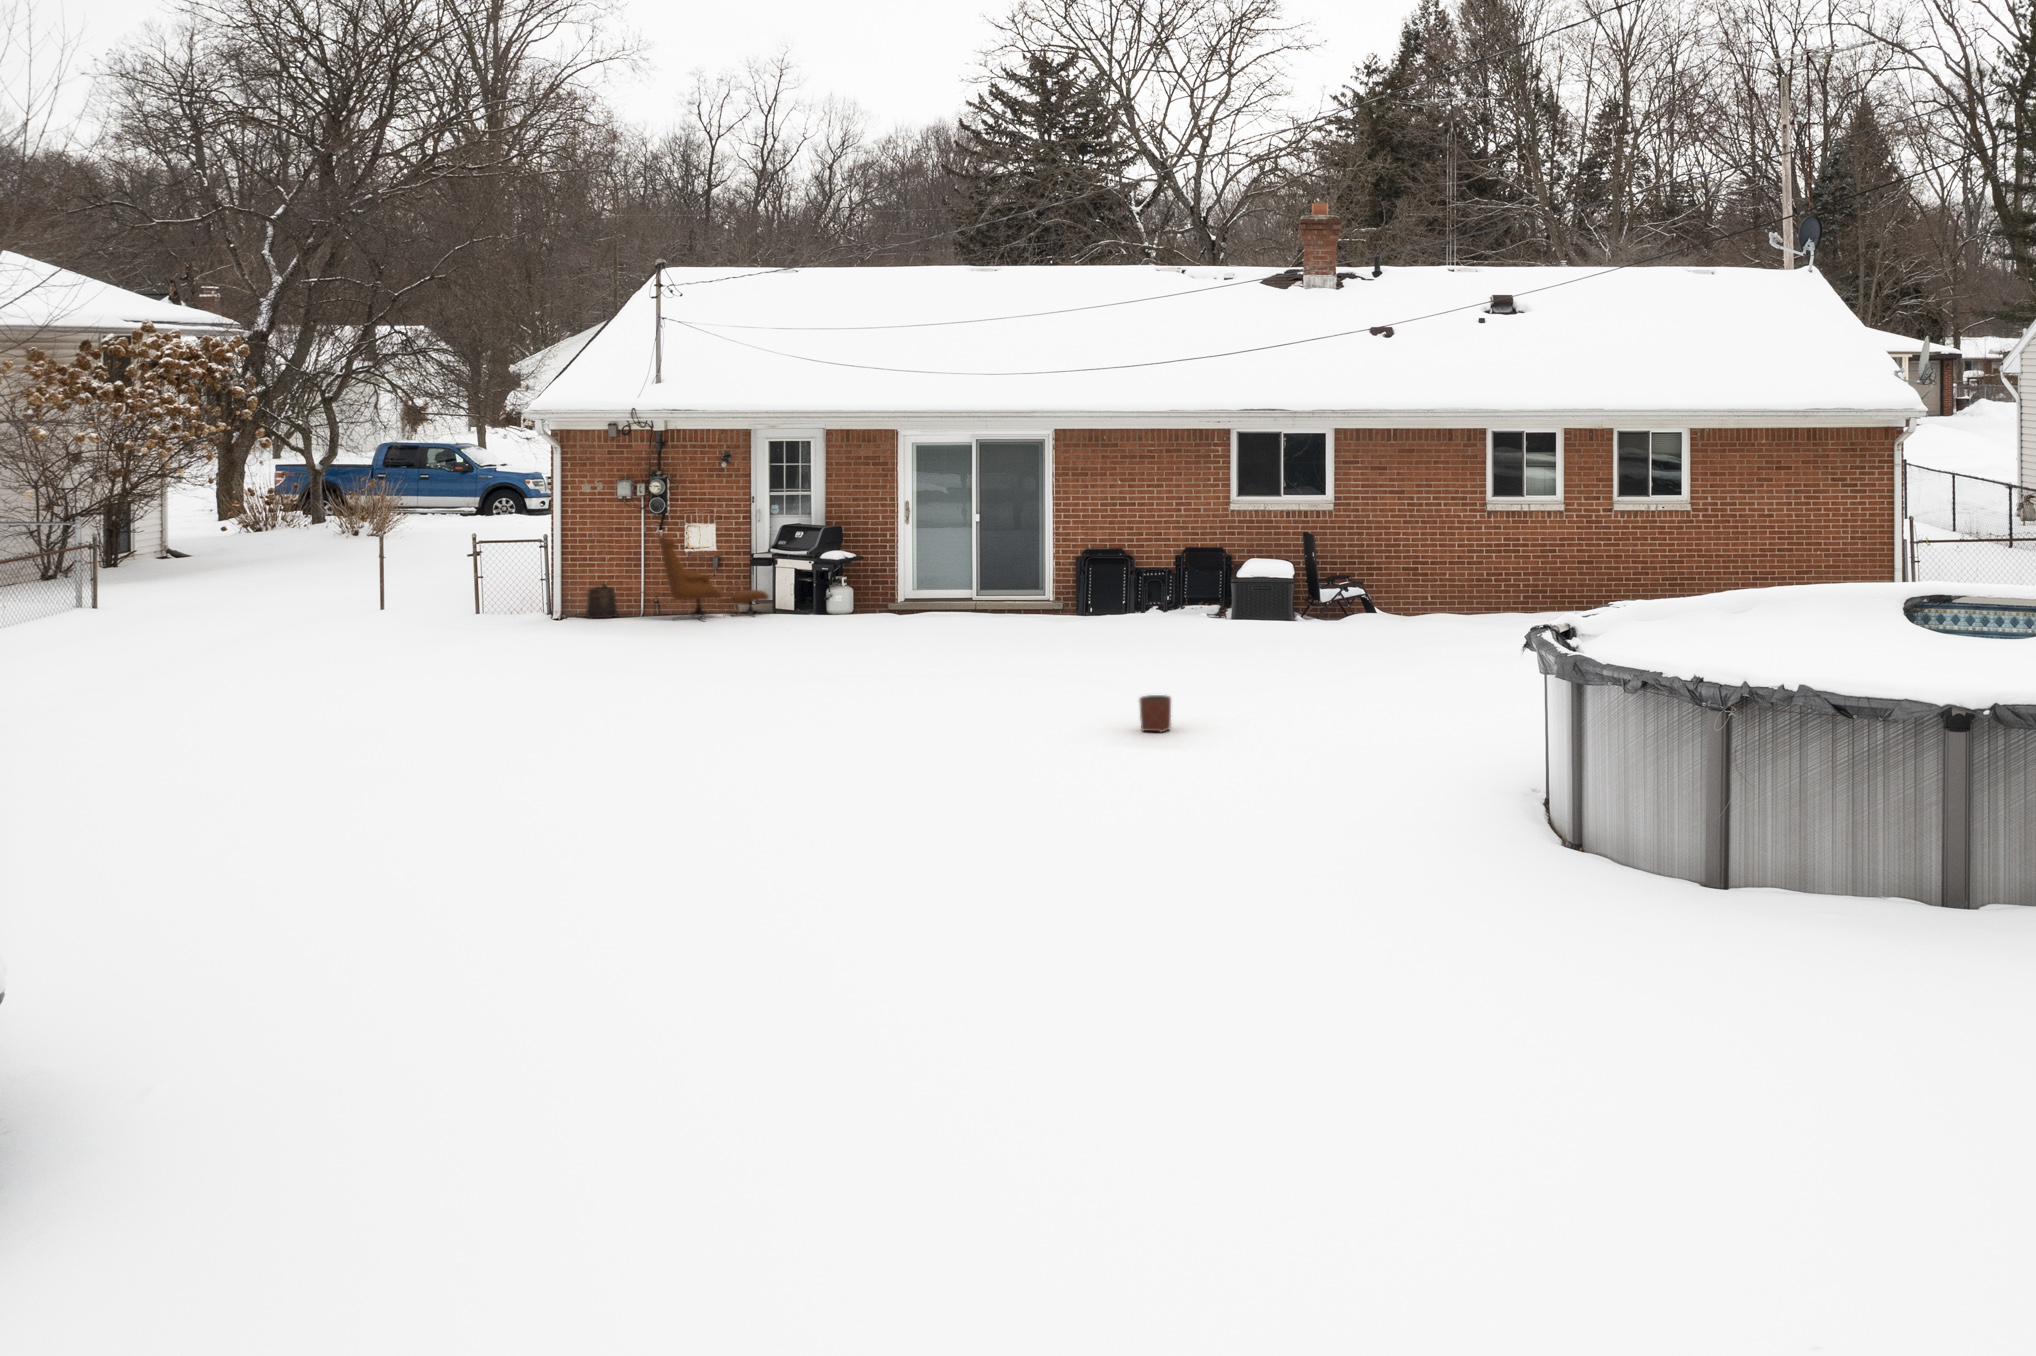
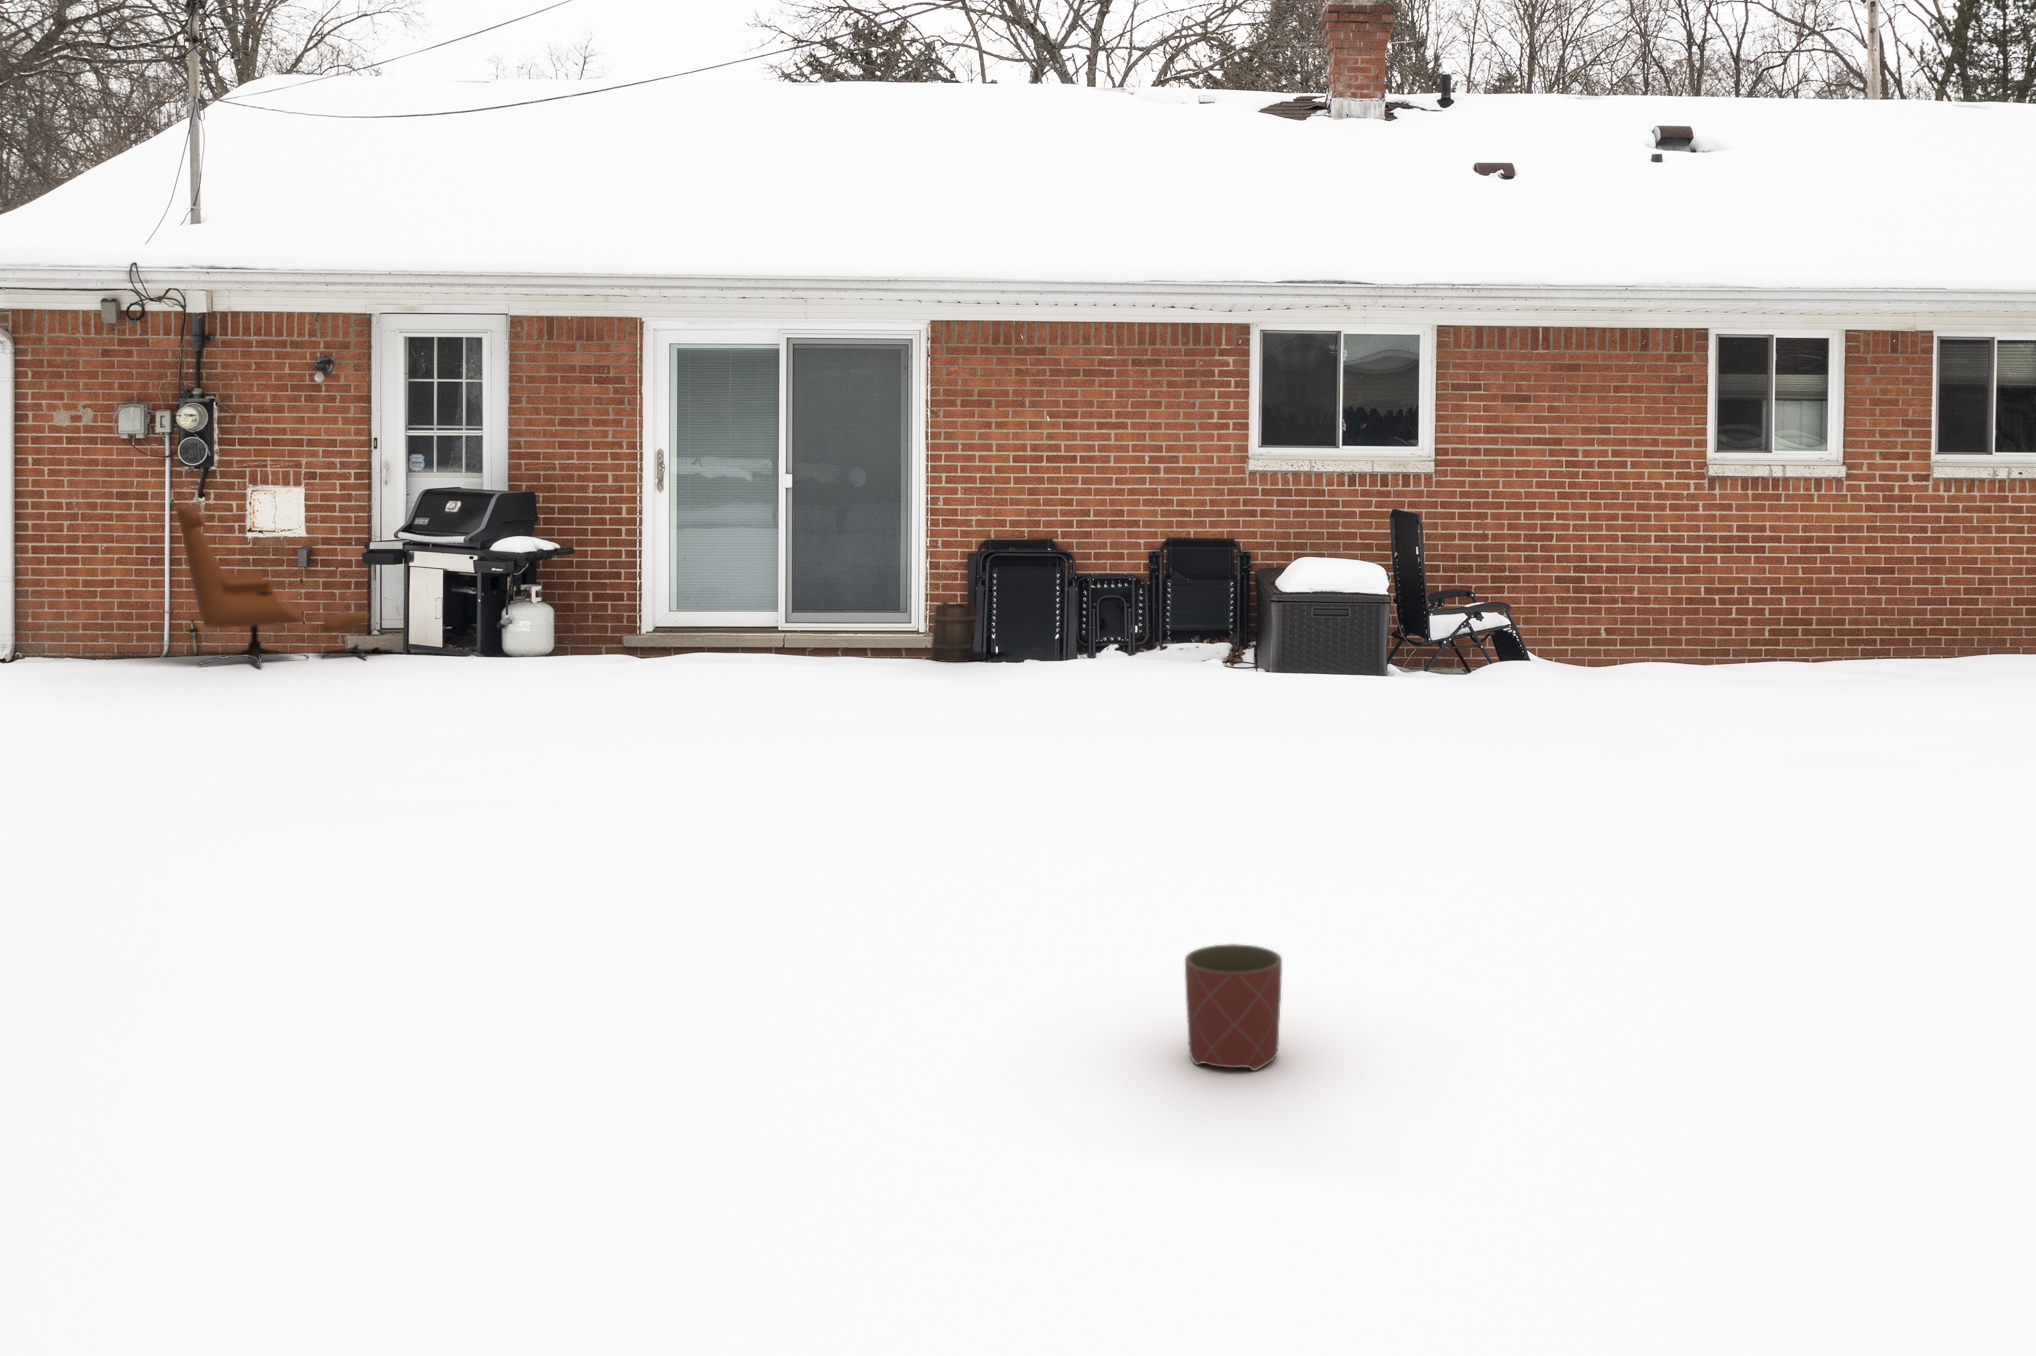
bucket: present [586,584,617,619] -> present [931,599,986,662]

